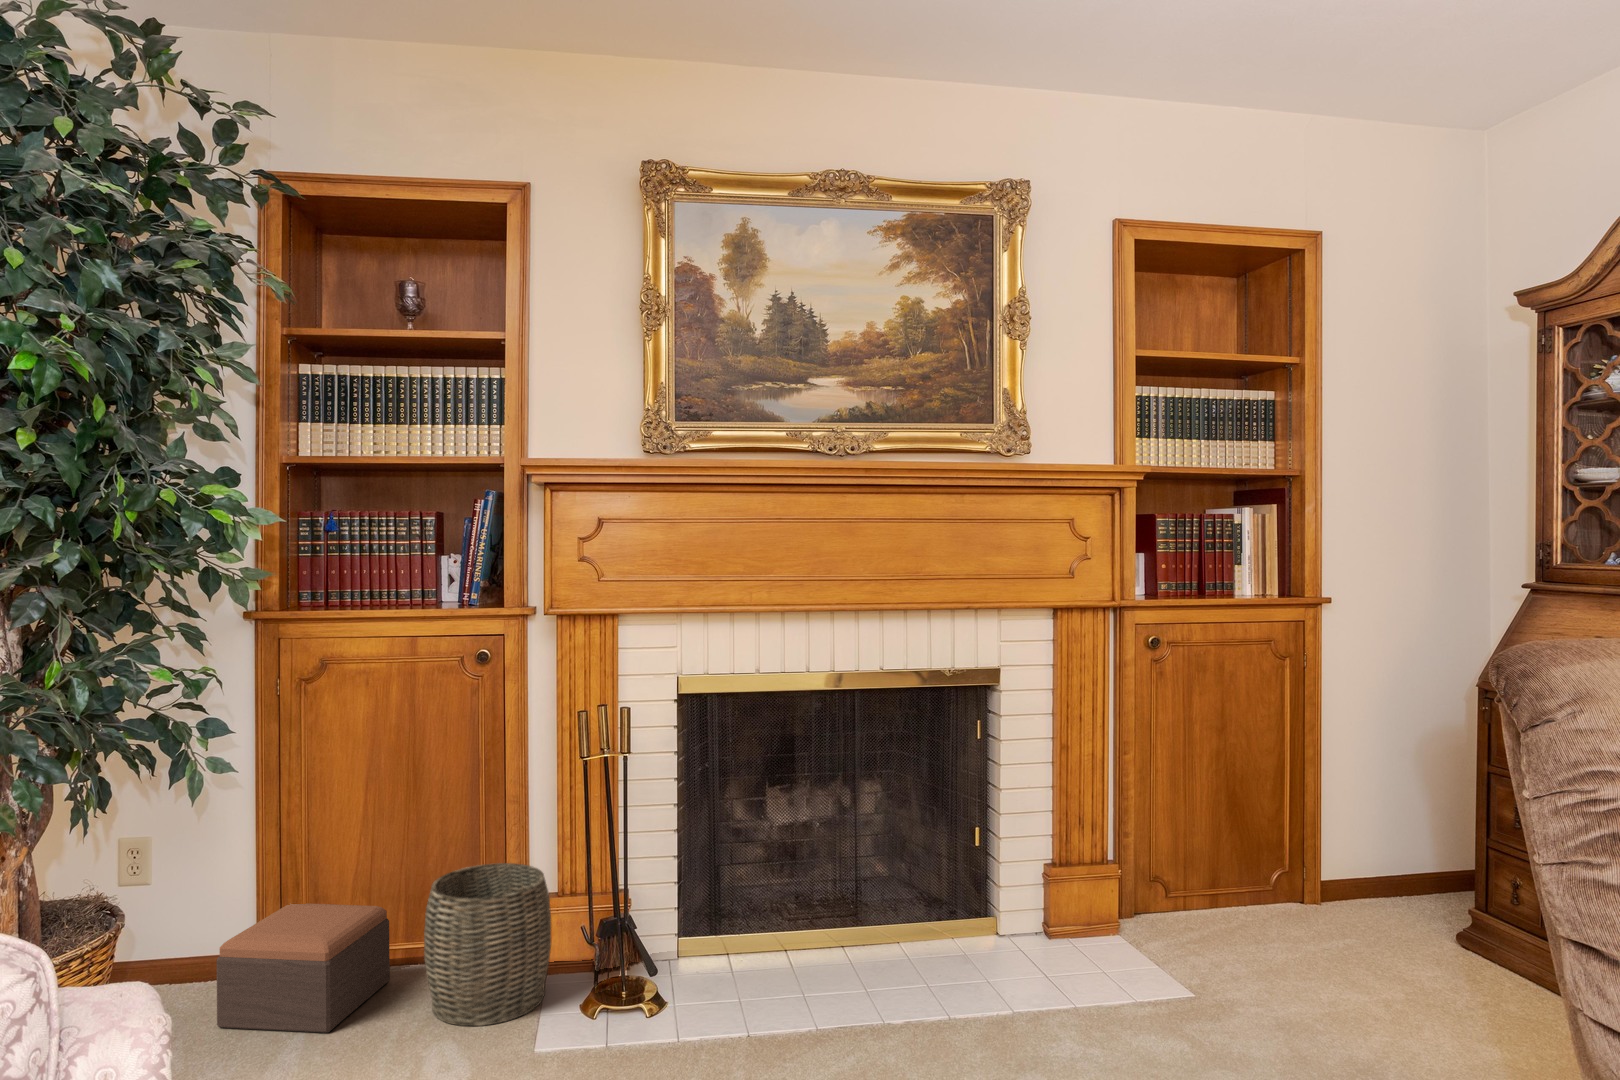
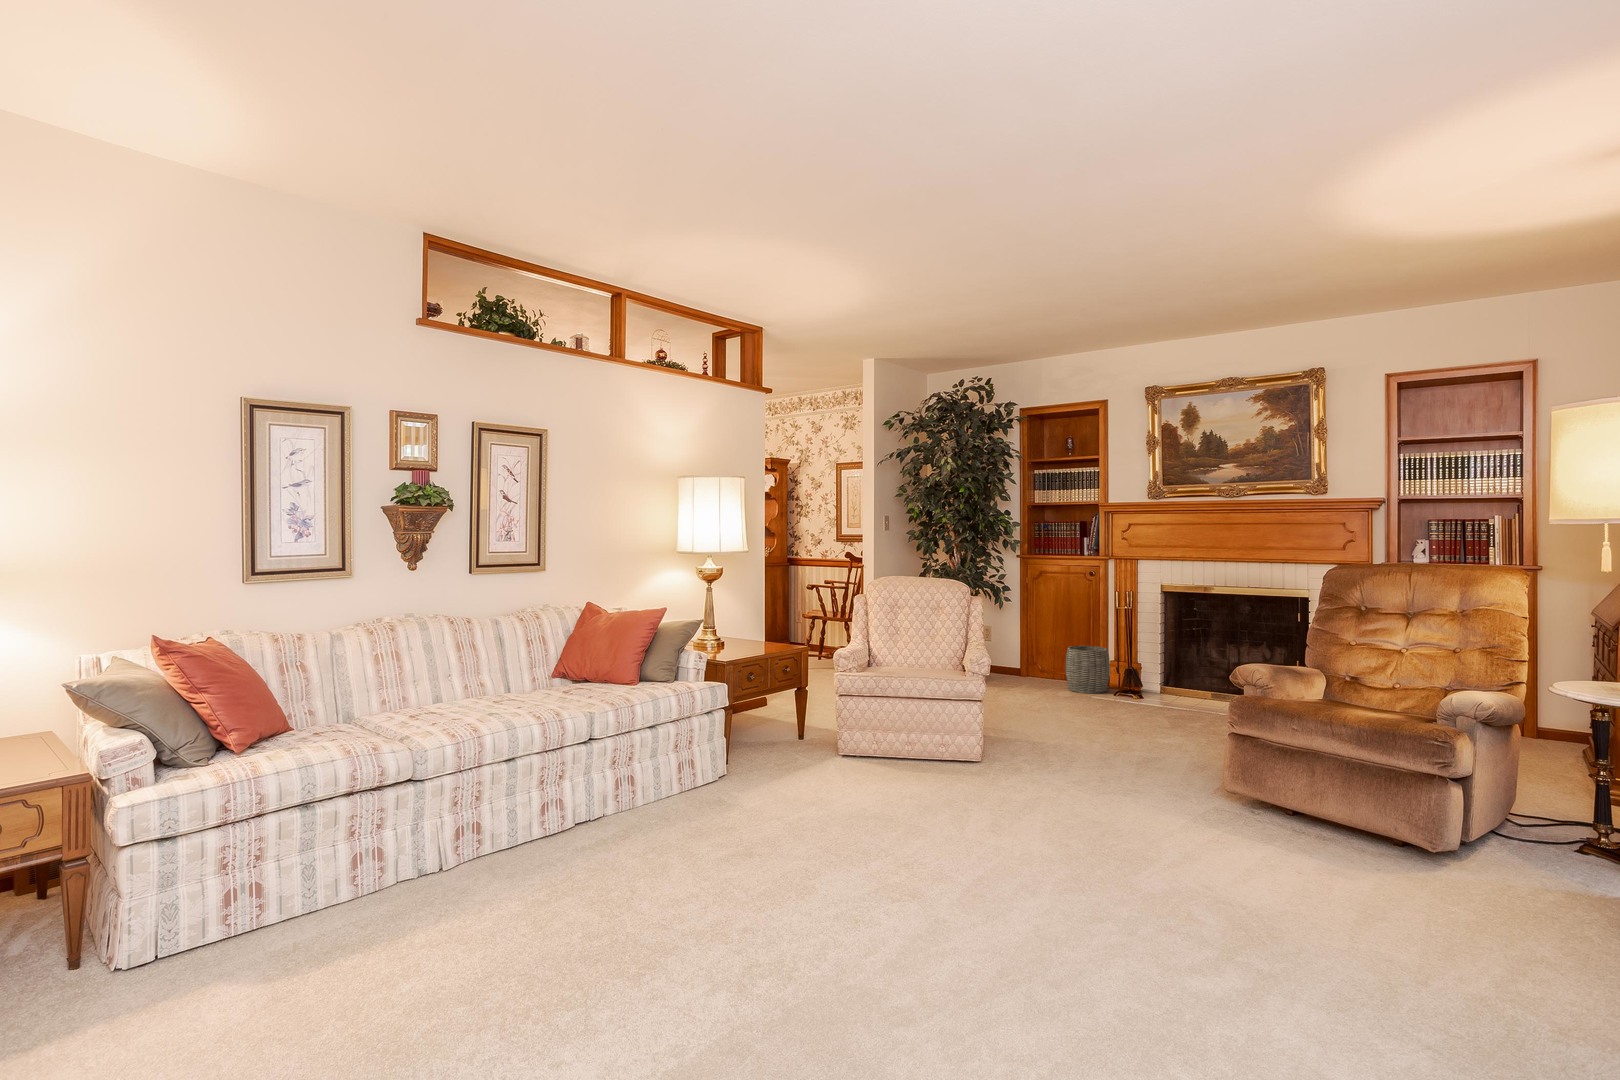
footstool: present [217,903,390,1033] -> none [1006,652,1059,687]

